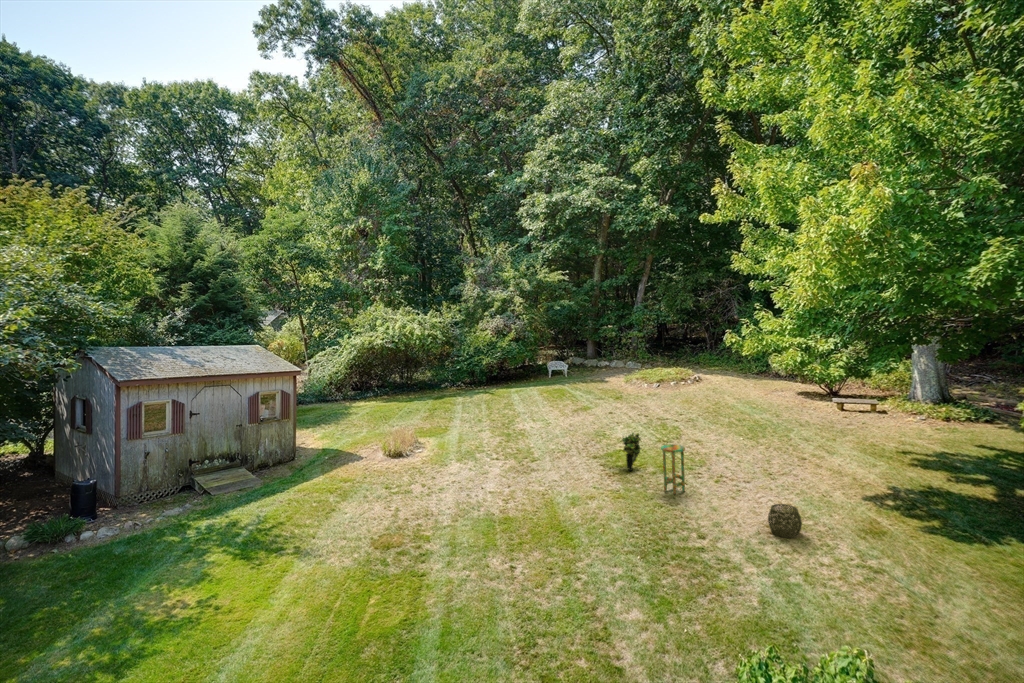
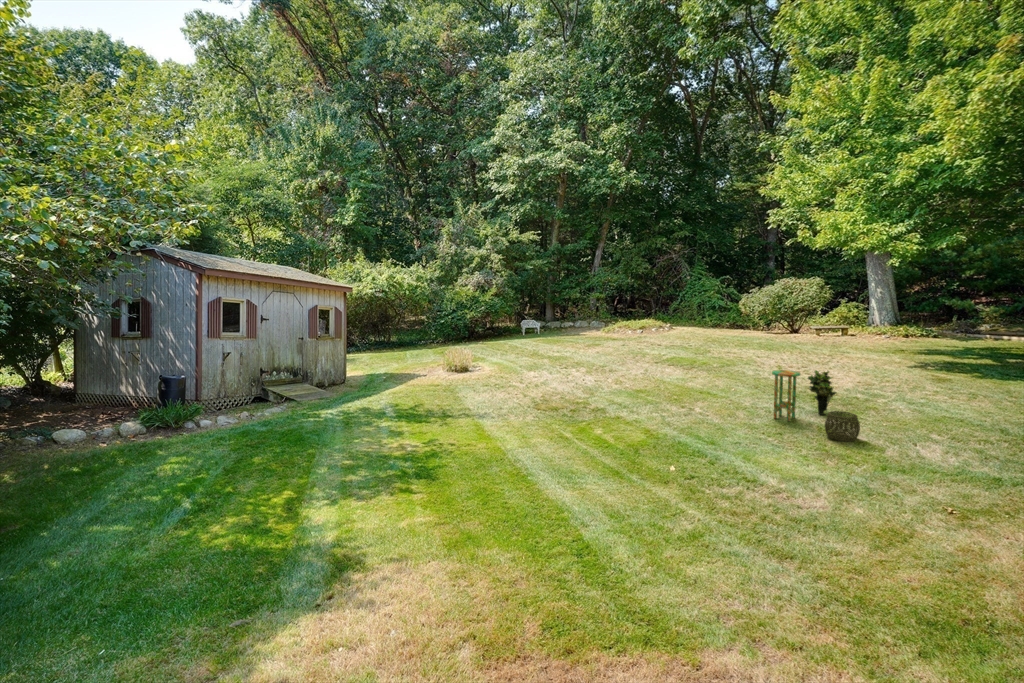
potted plant: present [622,433,642,471] -> present [808,370,836,415]
woven basket: present [768,504,802,538] -> present [825,411,860,442]

